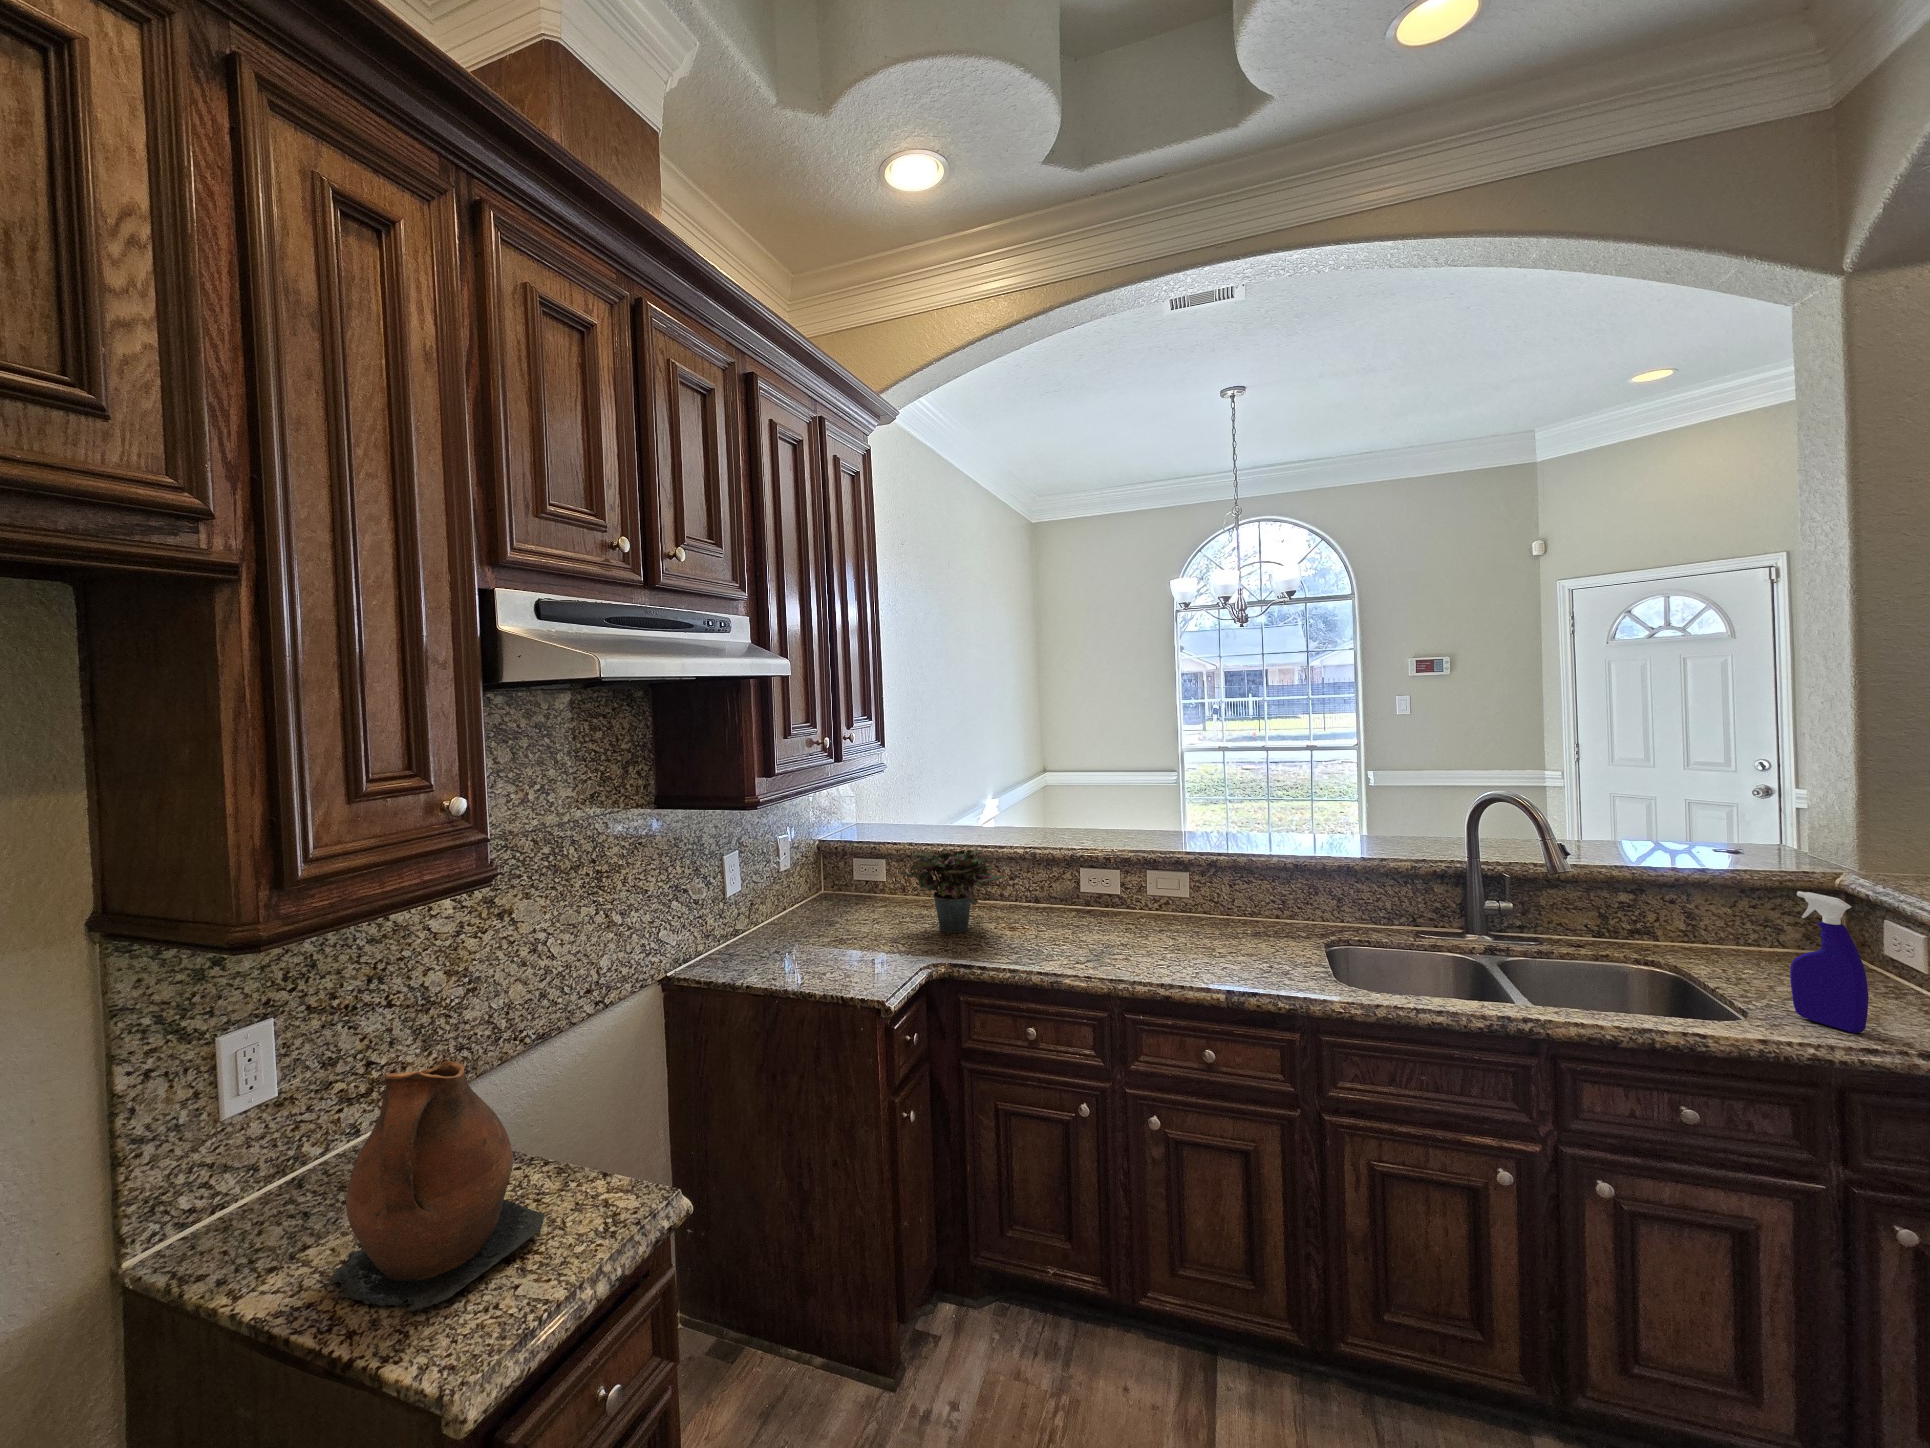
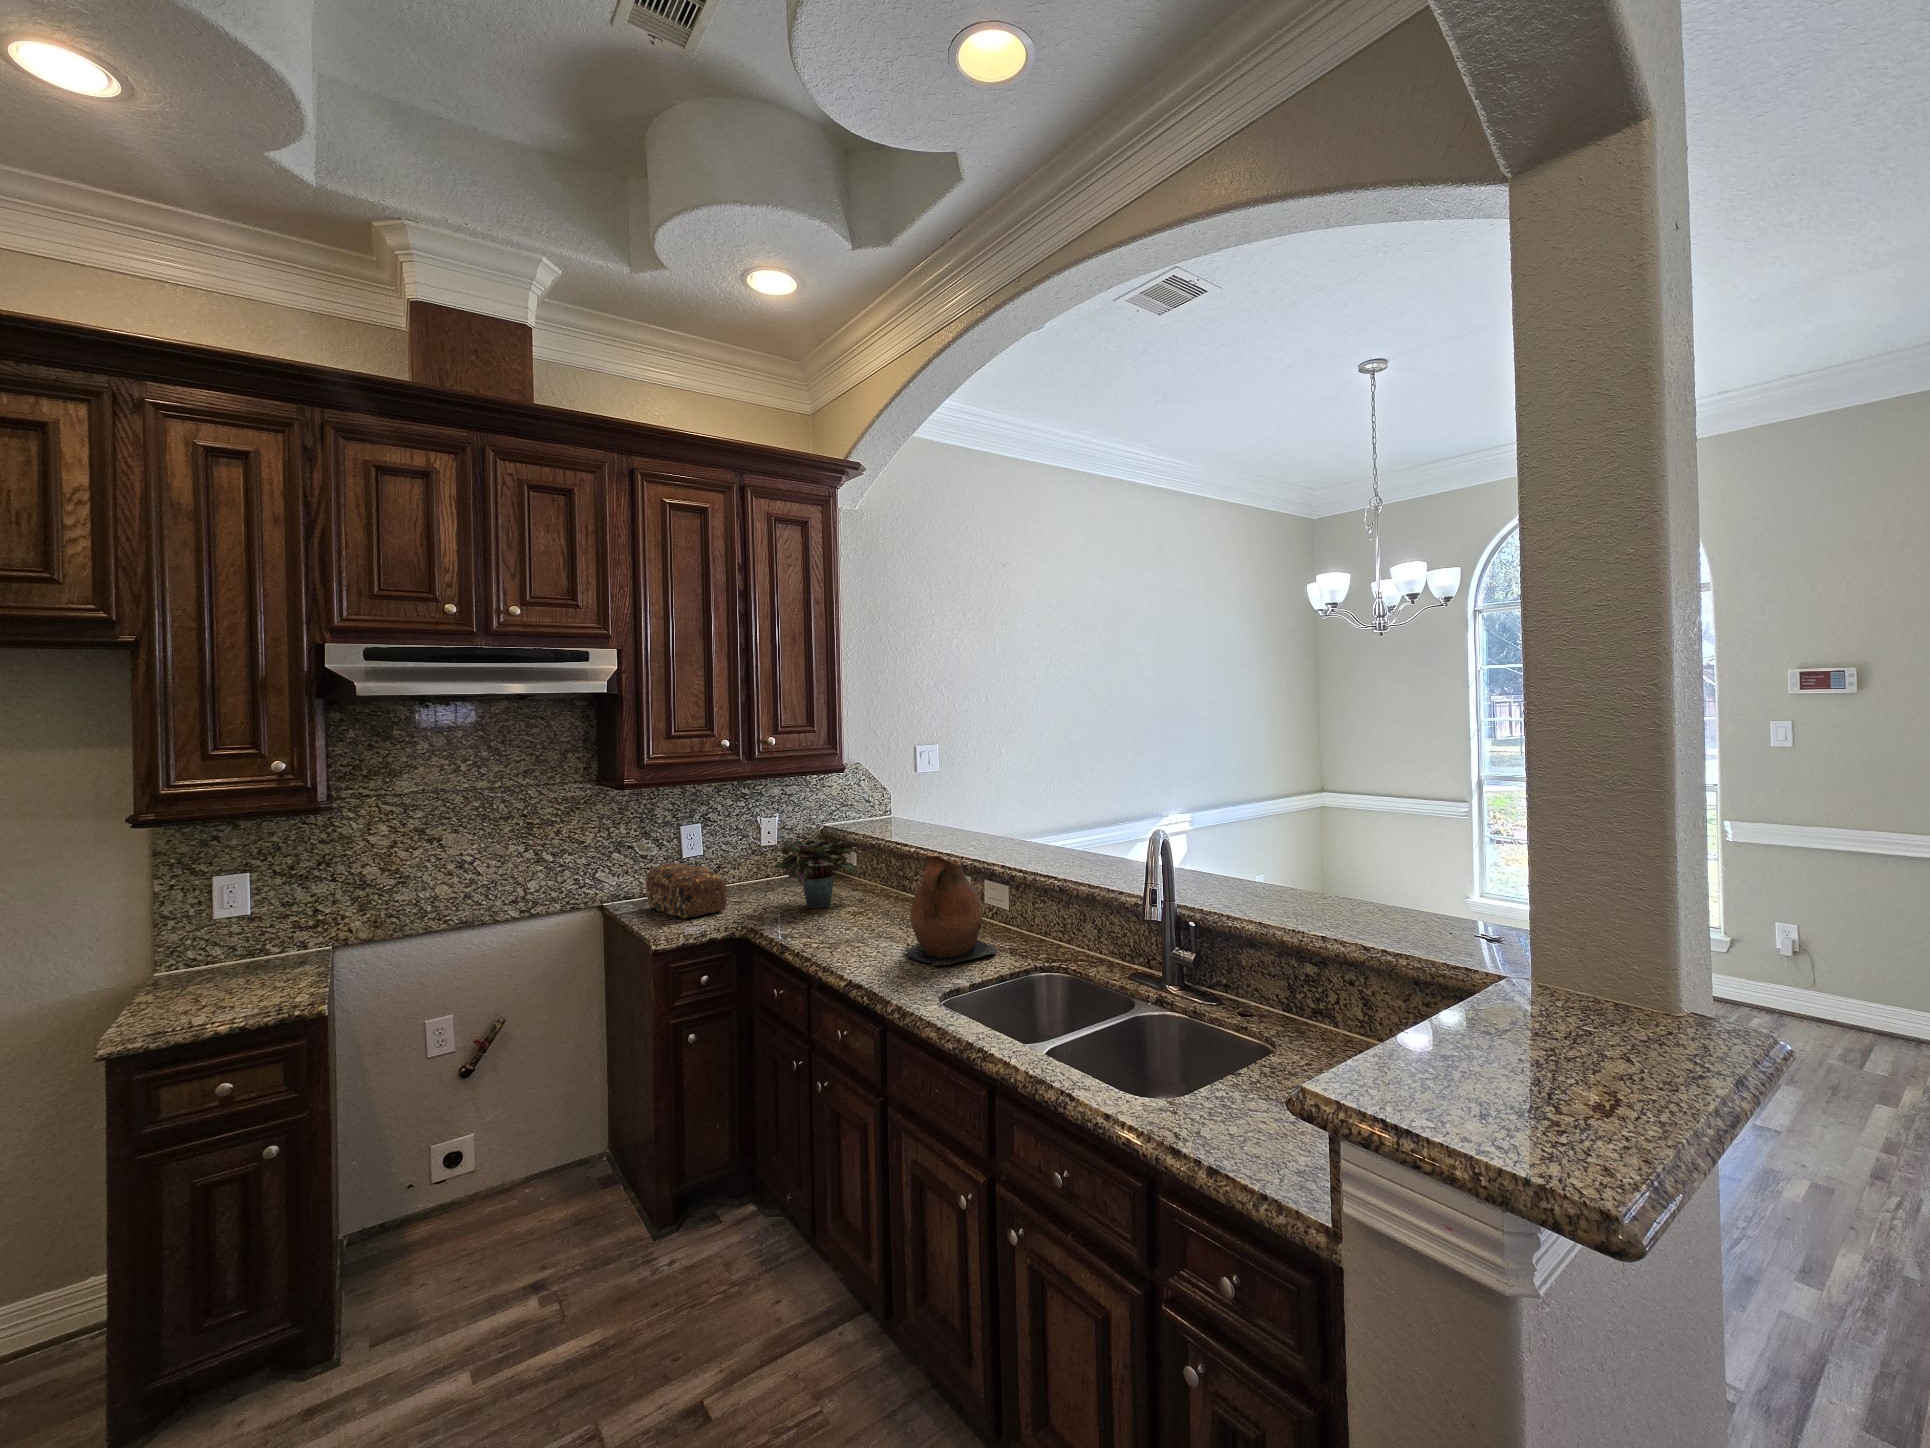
spray bottle: present [1790,891,1869,1033] -> none [1209,966,1230,1146]
bread loaf: none [753,903,871,970] -> present [646,863,727,918]
ceramic pitcher: present [324,1061,544,1313] -> present [904,855,997,966]

